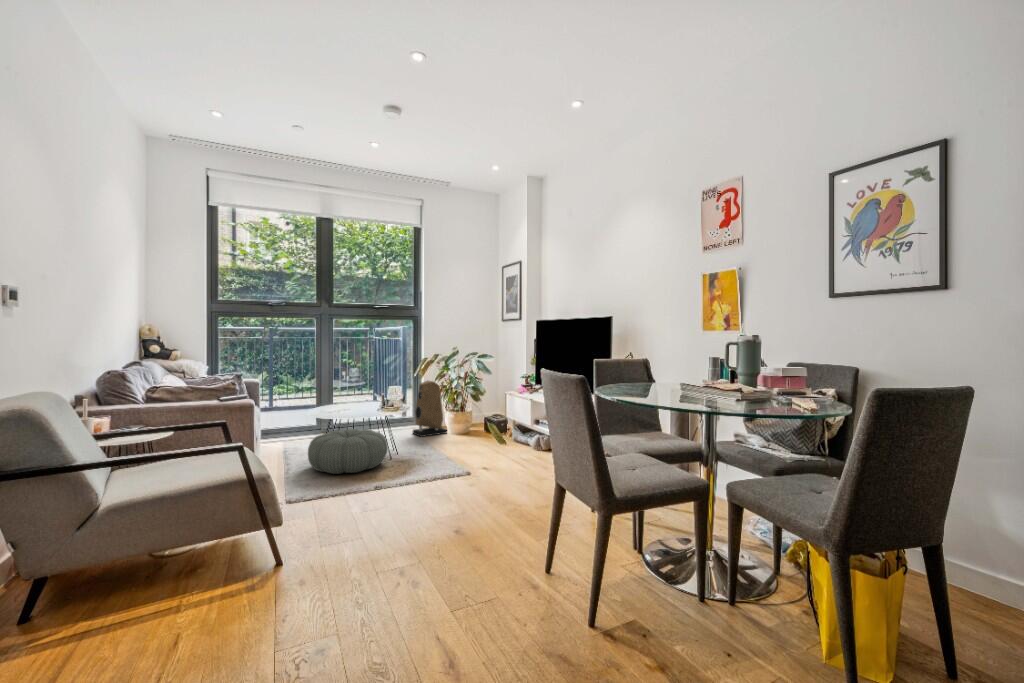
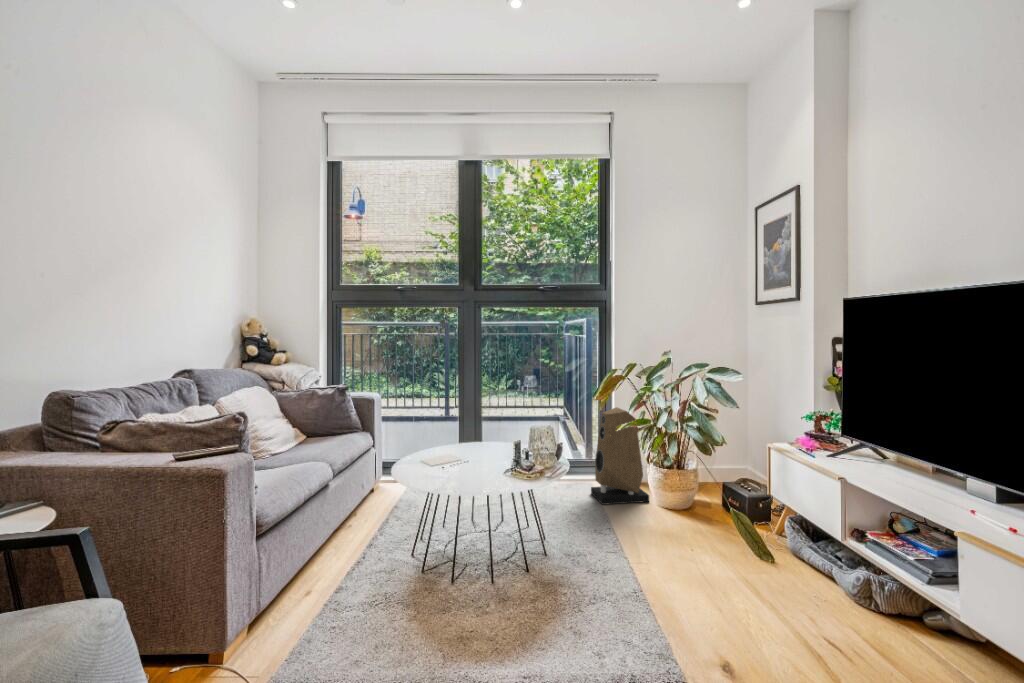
pouf: present [308,429,388,474] -> none [381,494,521,595]

